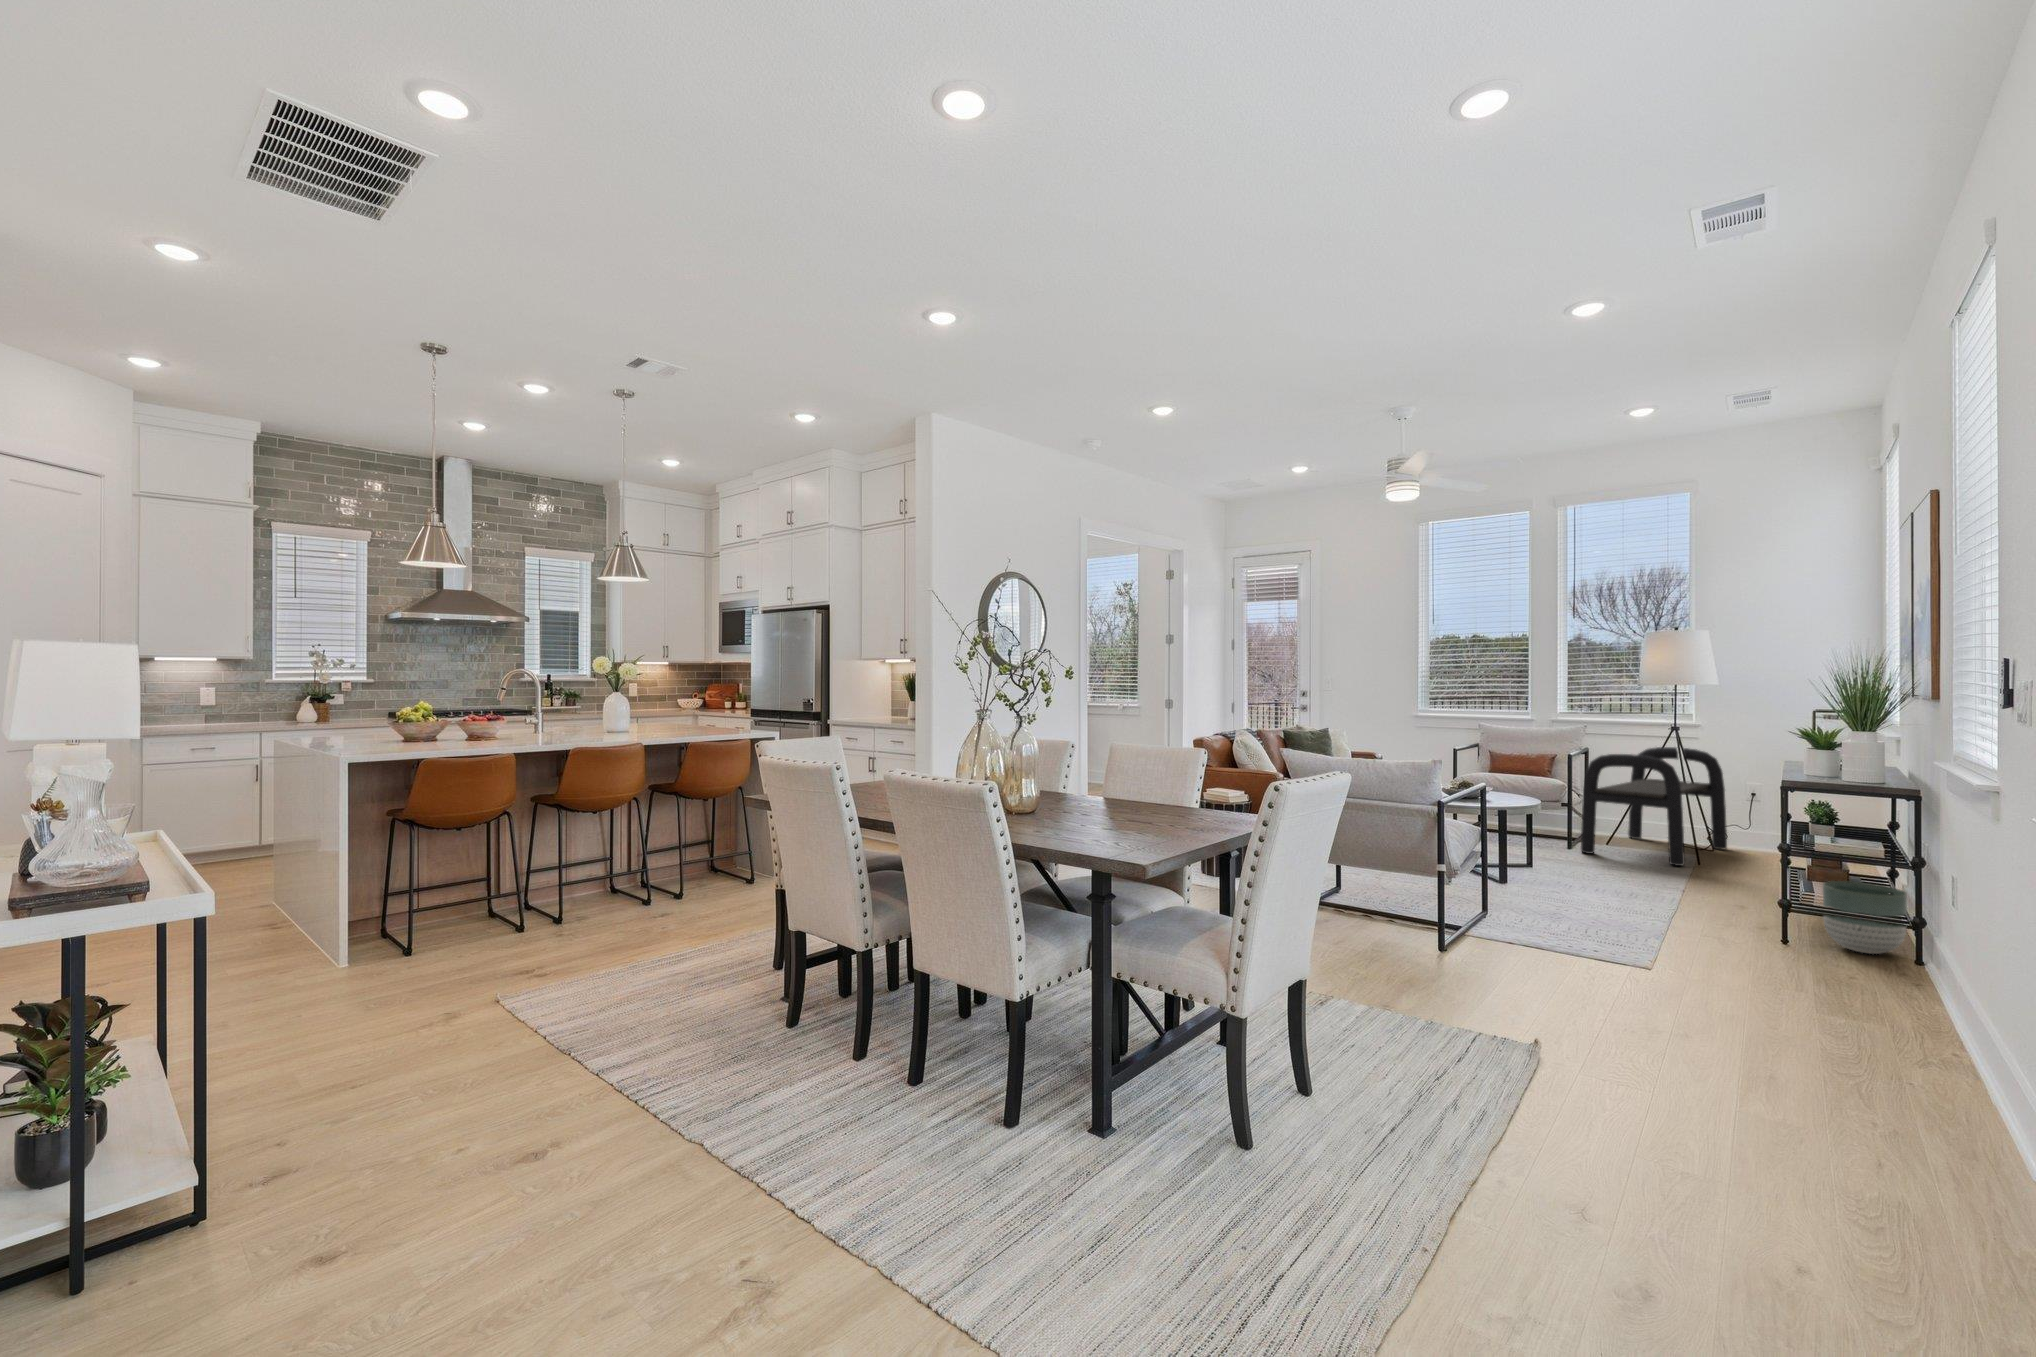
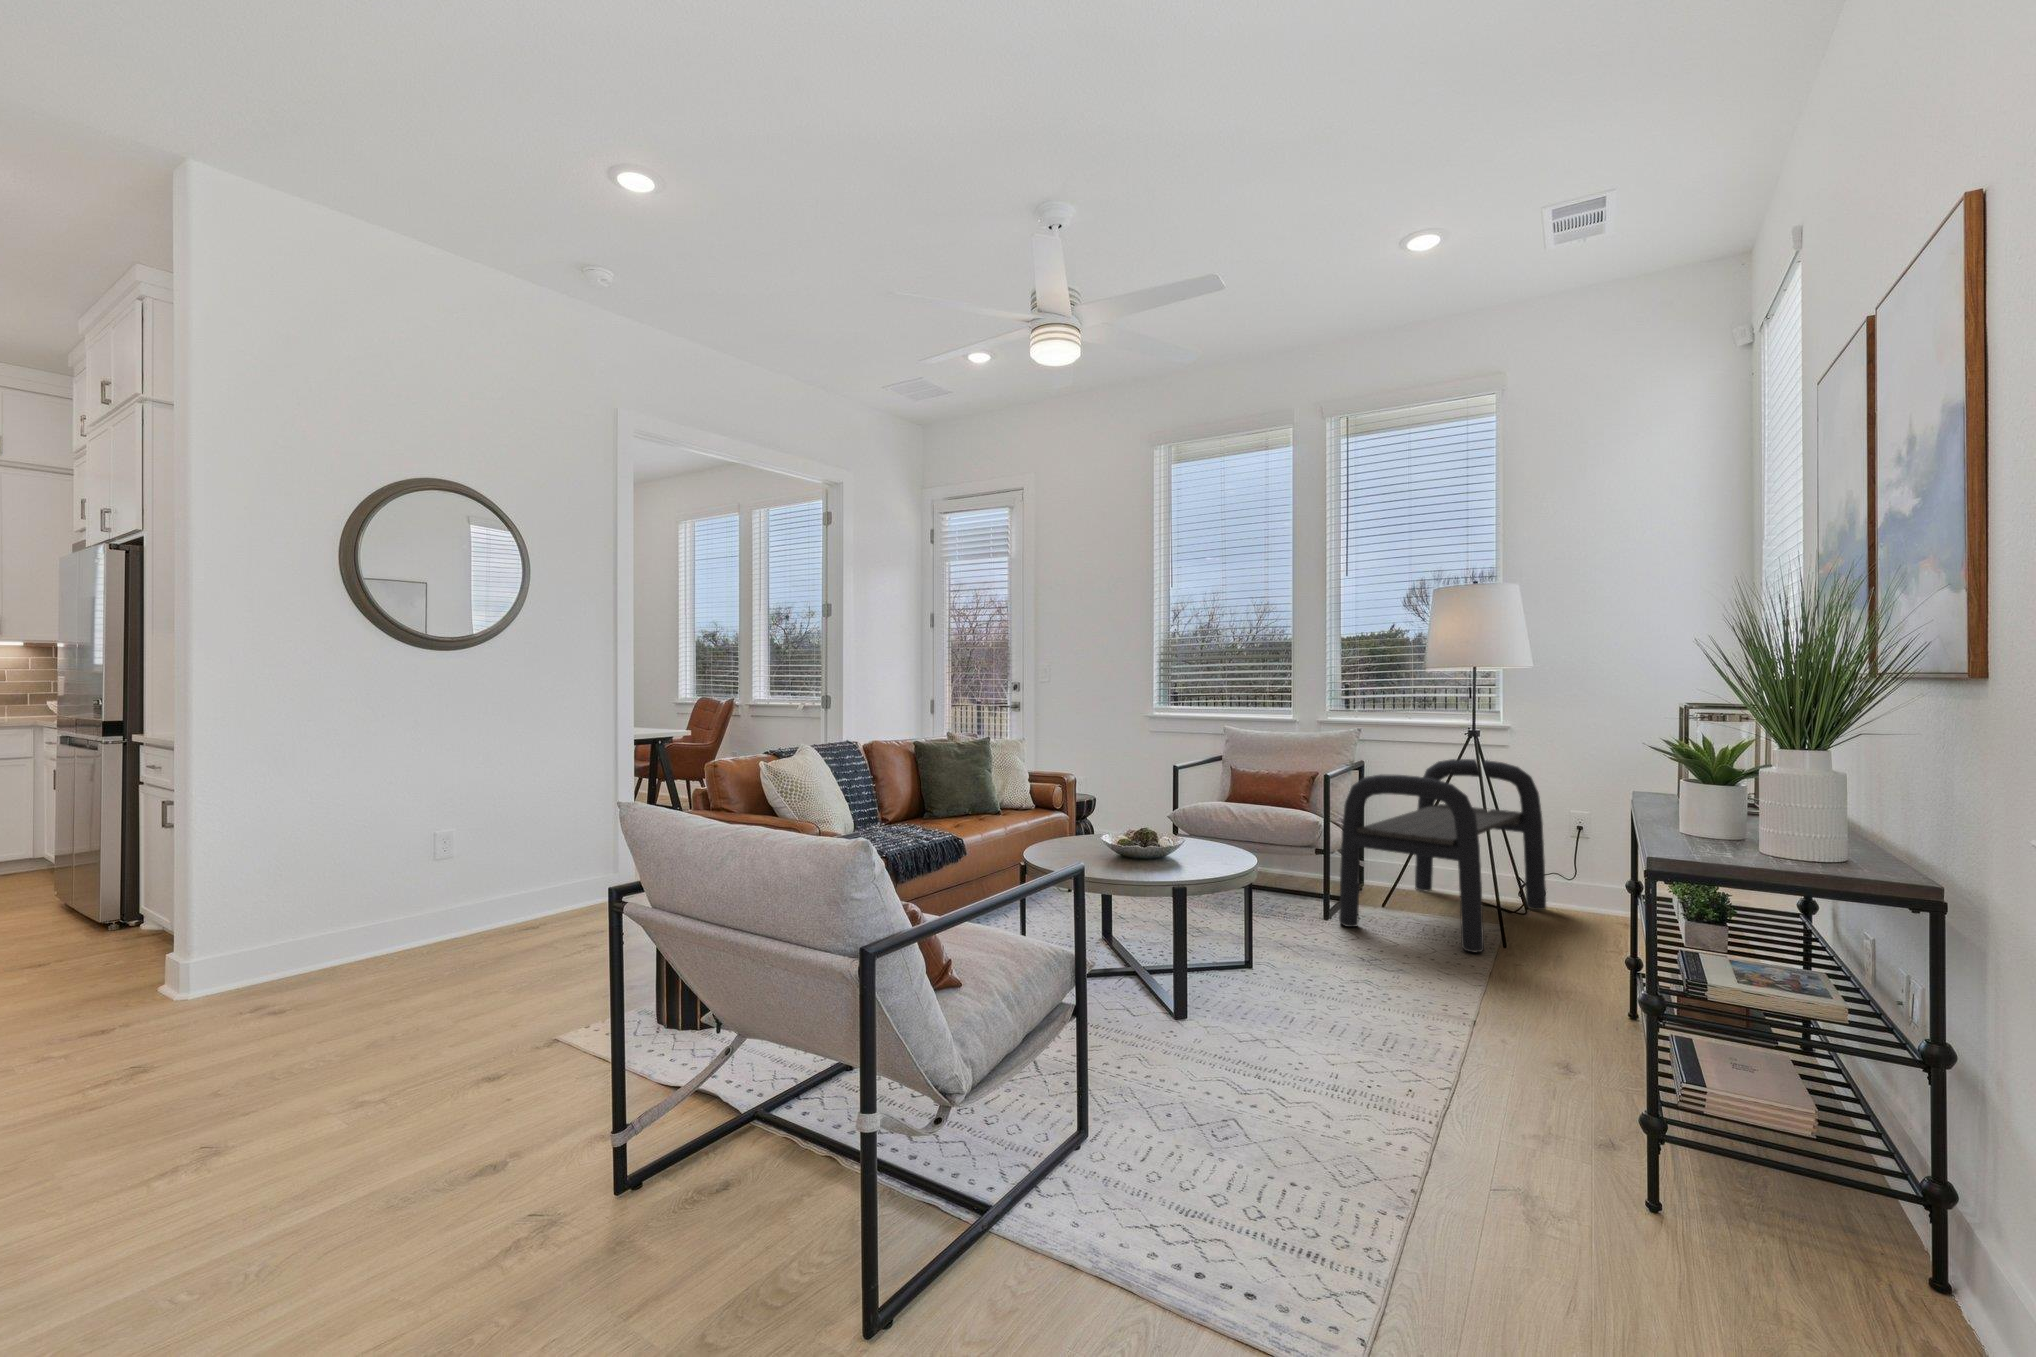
planter: present [1823,881,1907,954] -> none [1735,1069,1920,1255]

